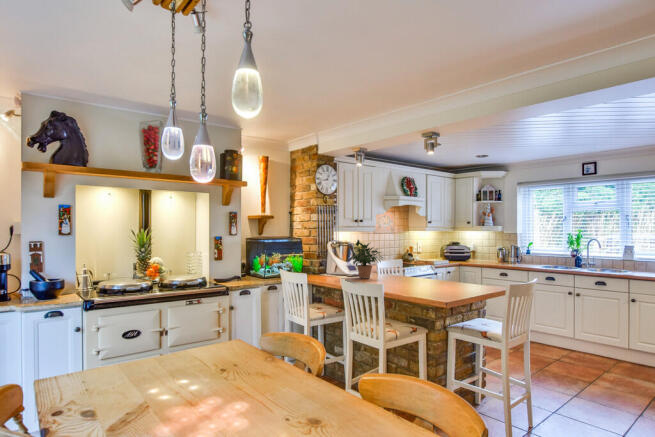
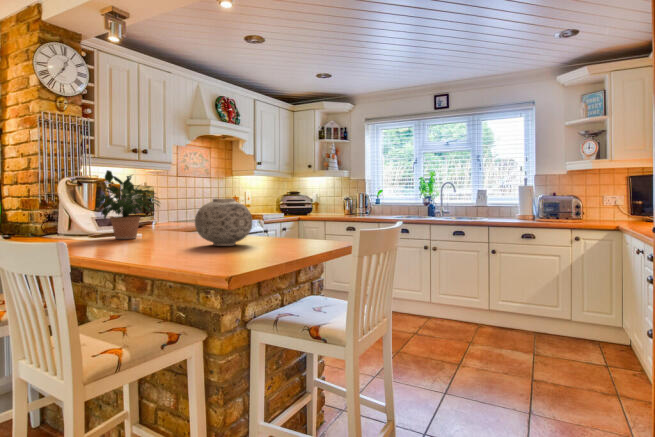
vase: none [412,260,443,287] -> present [195,198,252,246]

